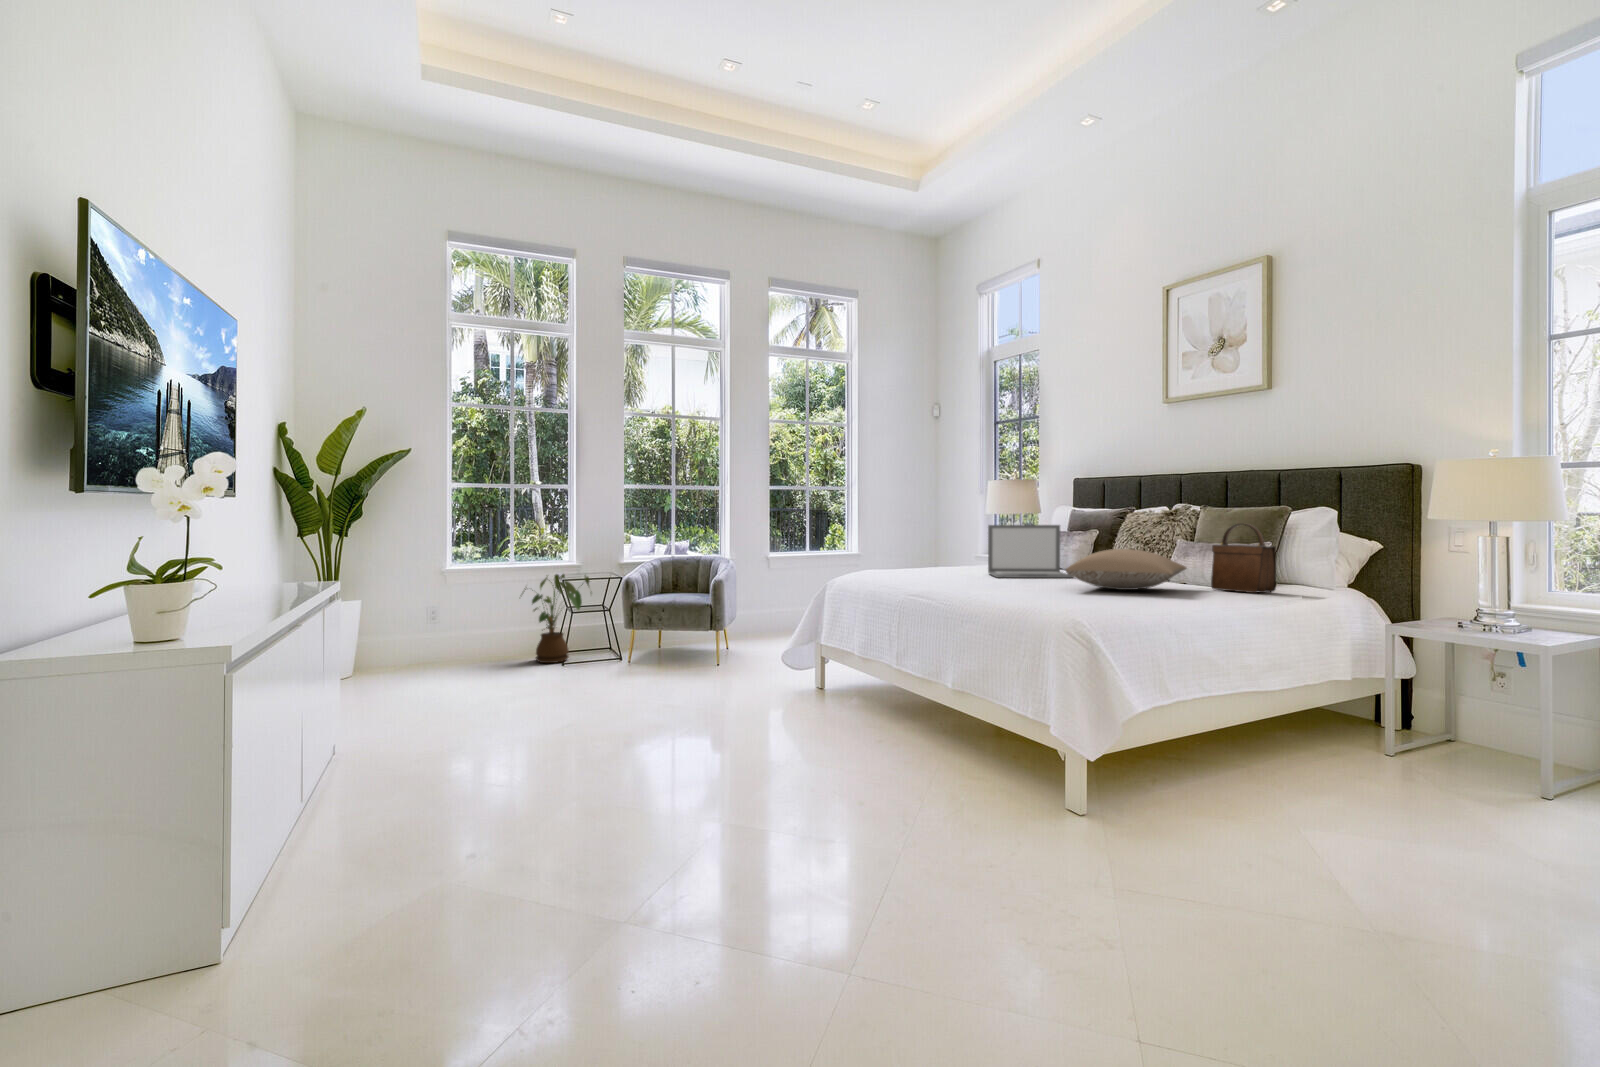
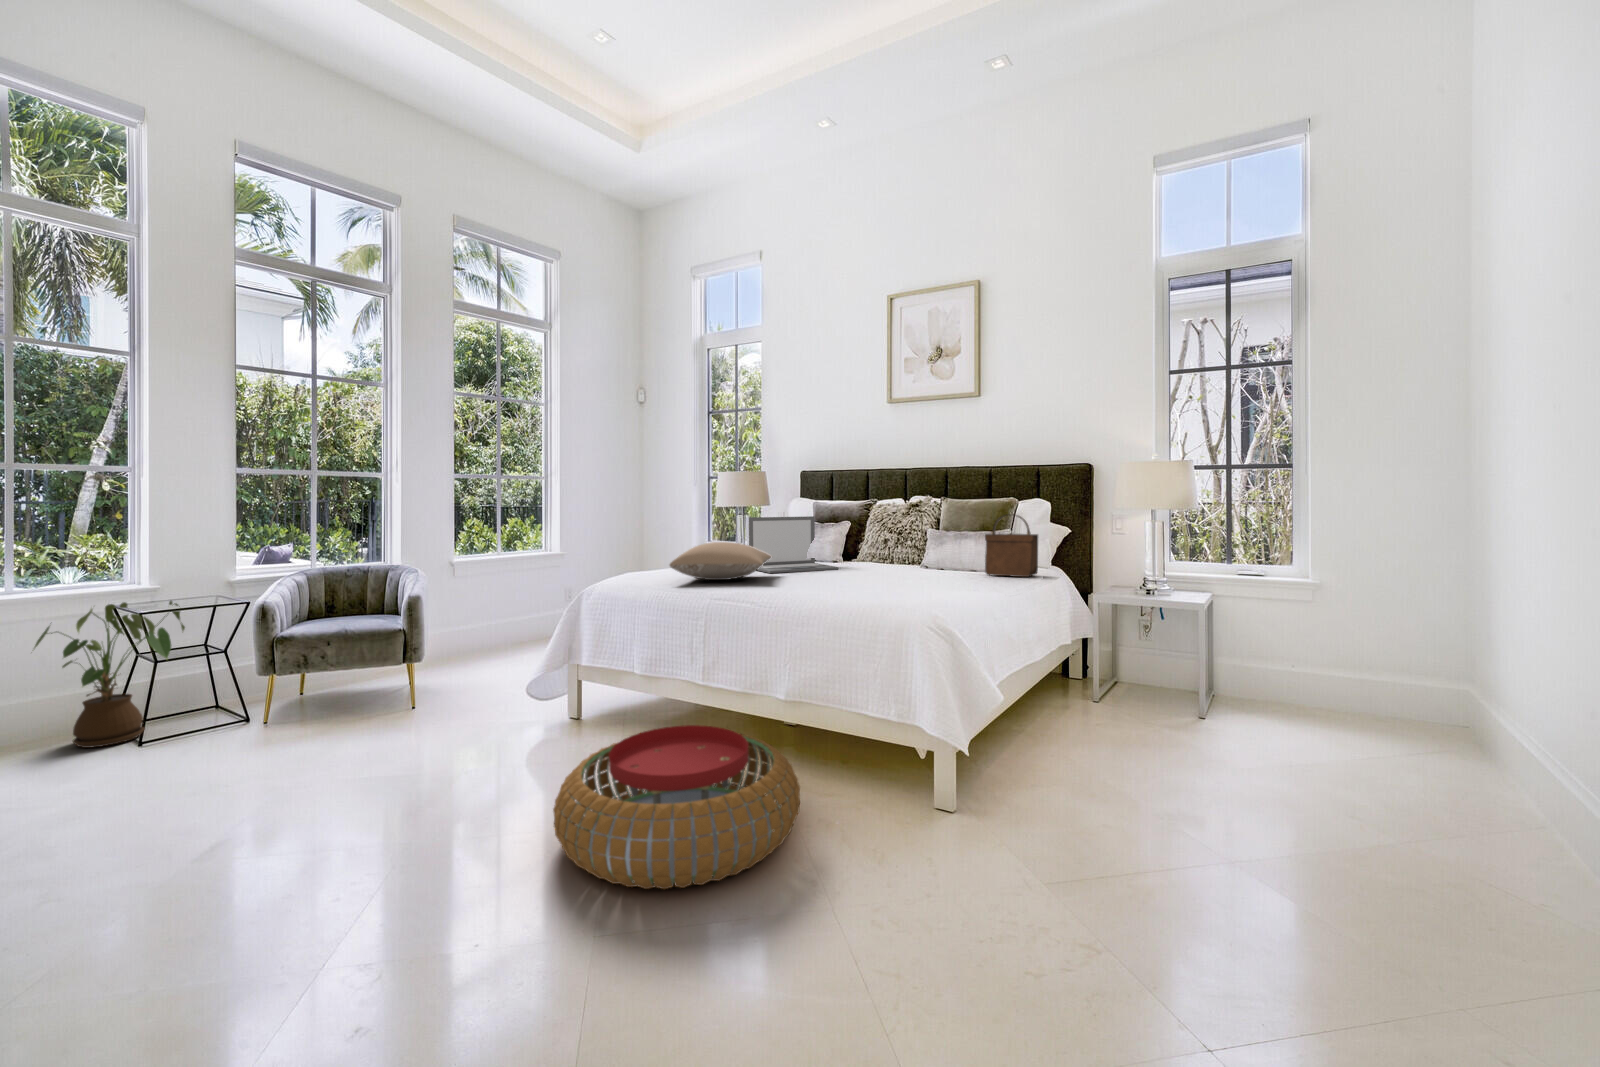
pillow: present [1066,549,1187,590] -> present [670,542,772,580]
pouf: none [743,686,929,791] -> present [553,725,800,889]

